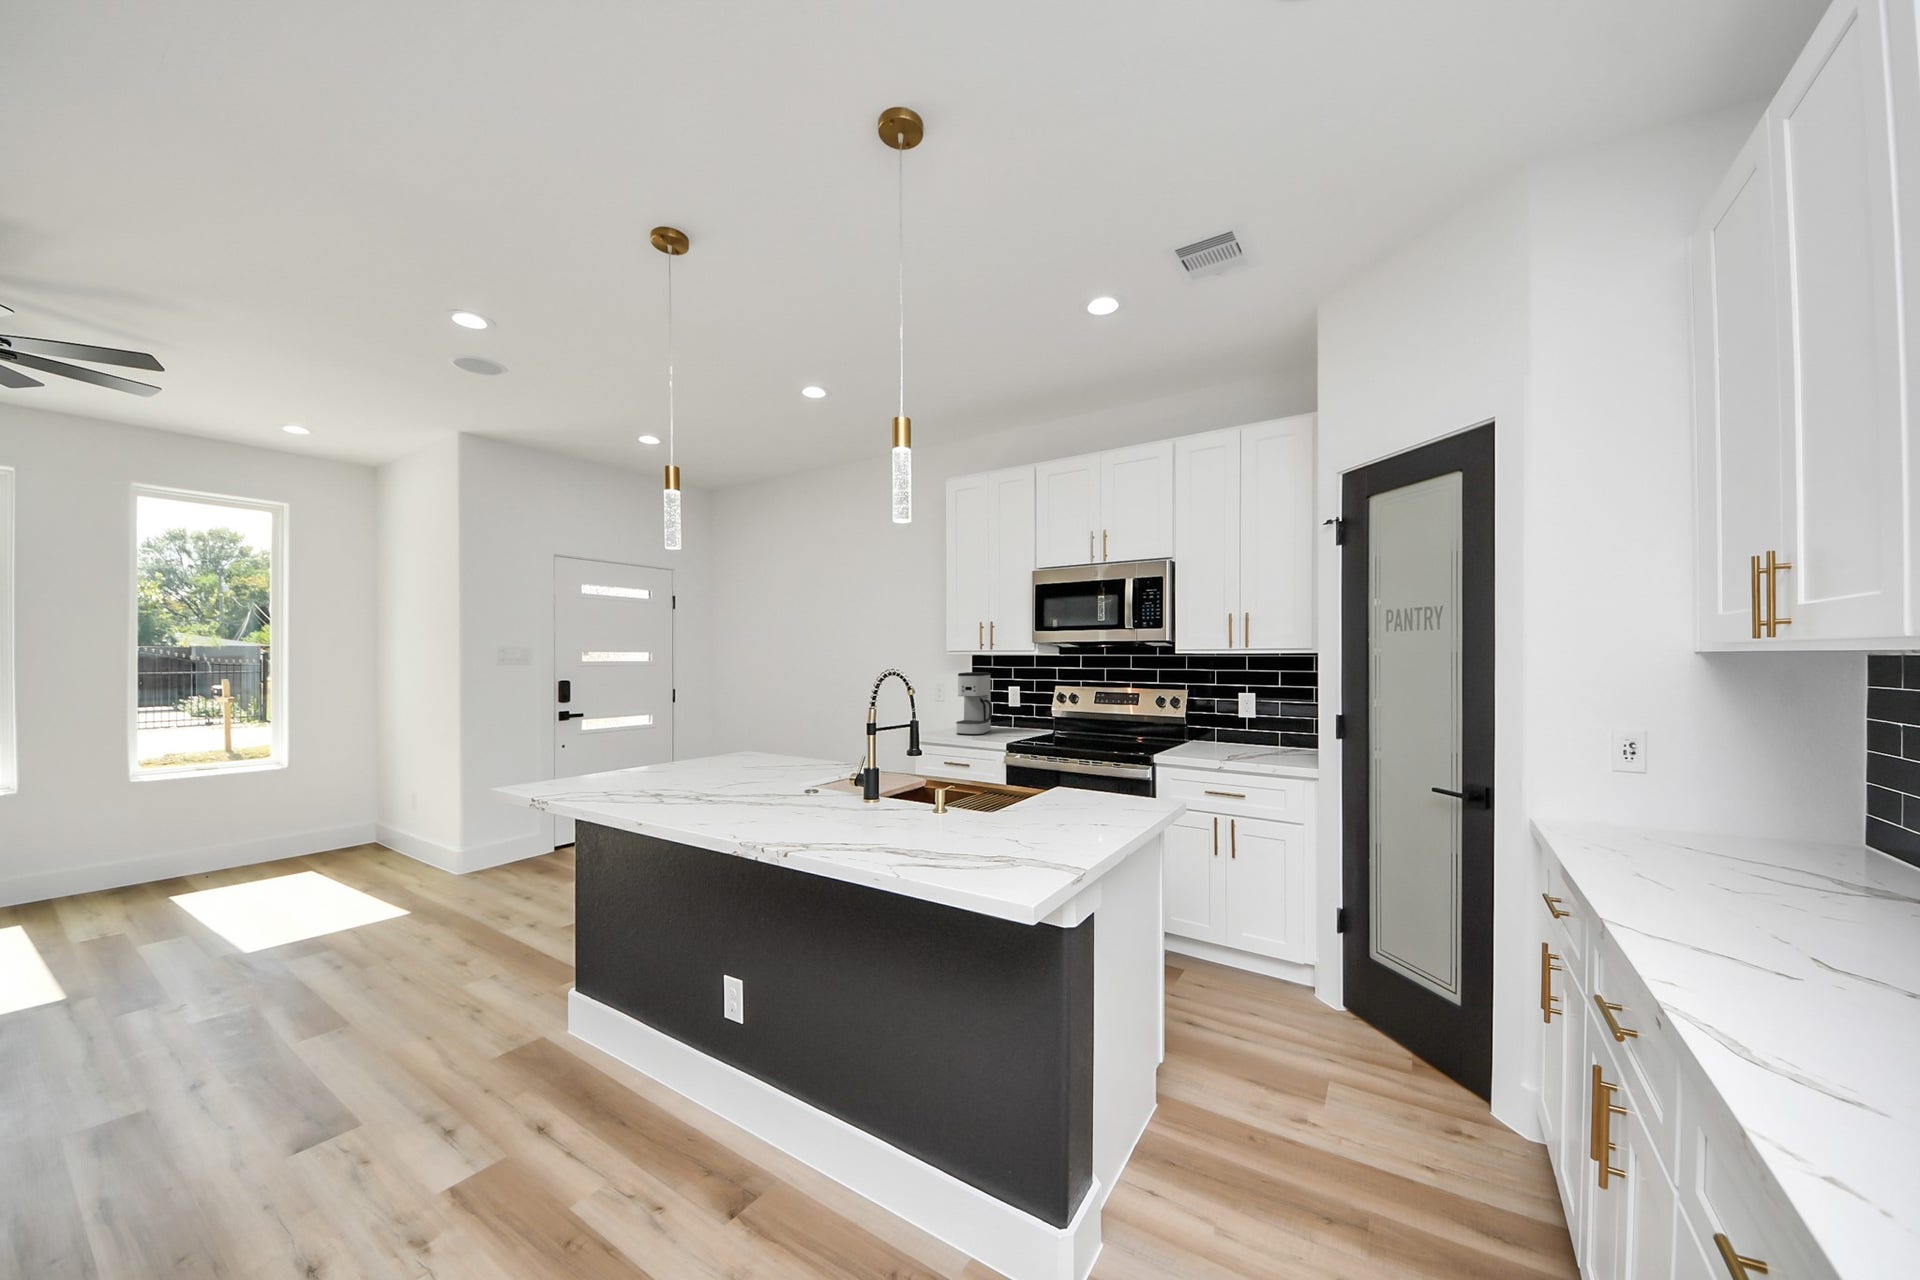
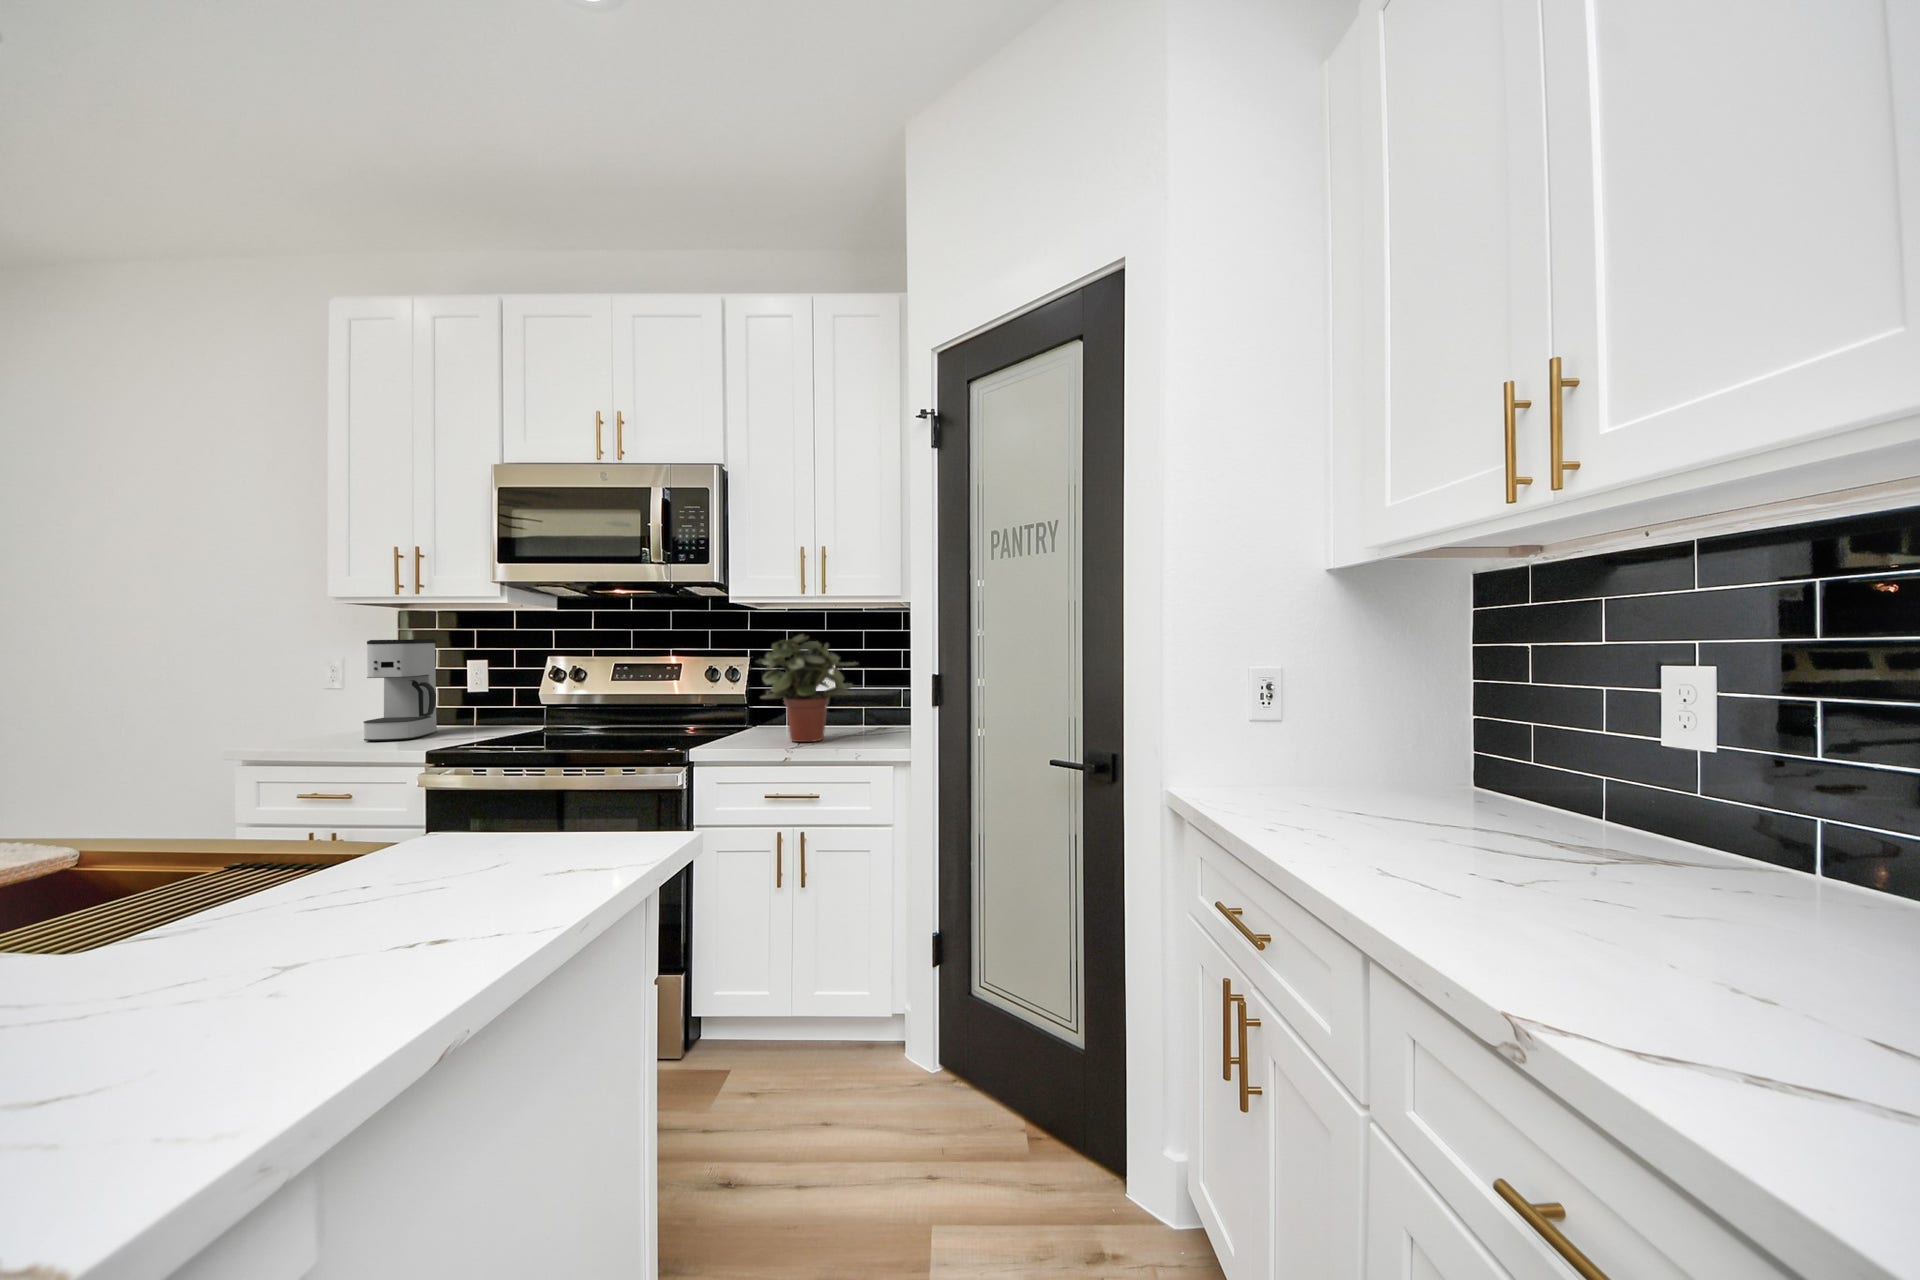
potted plant: none [1199,678,1278,756] -> present [756,634,858,742]

